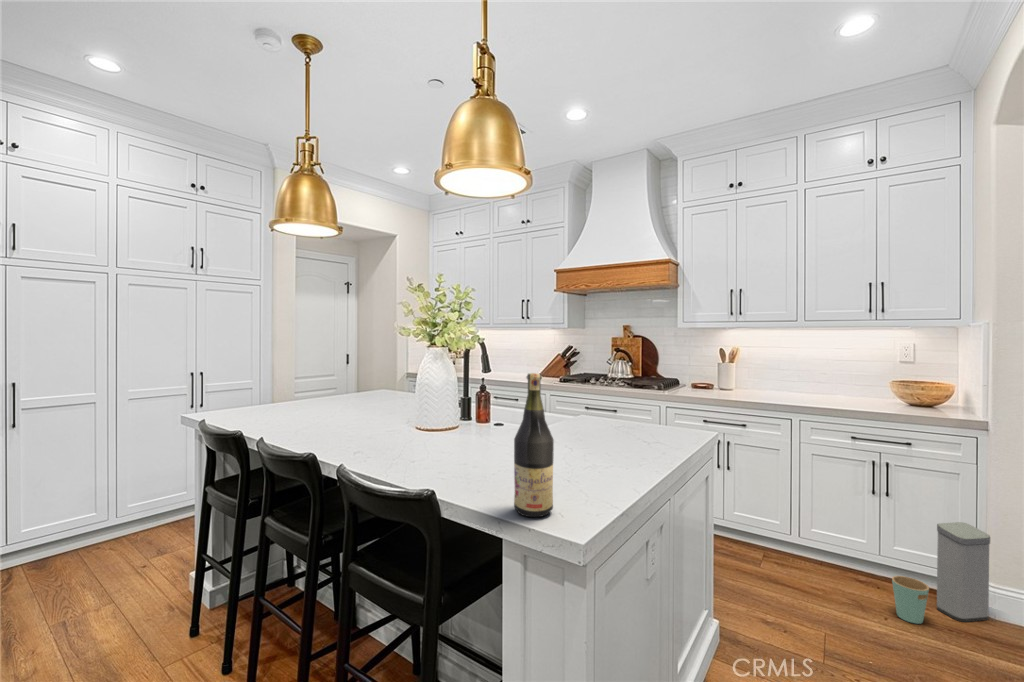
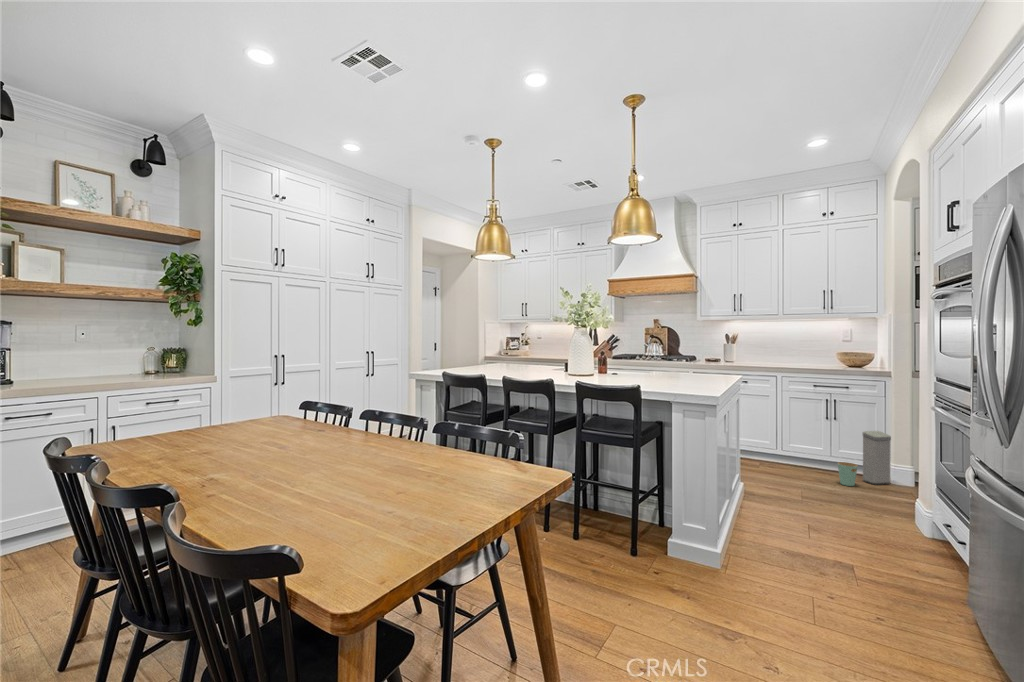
wine bottle: present [514,373,554,517] -> none [680,330,697,388]

